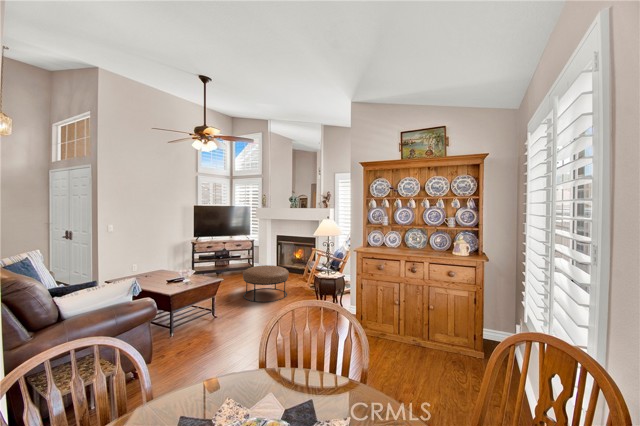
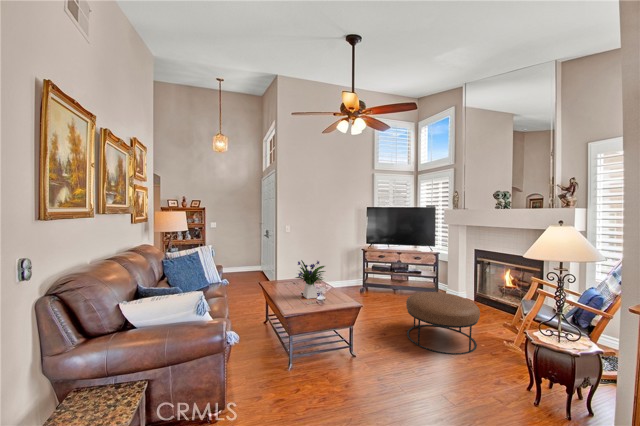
flower arrangement: none [161,251,194,283] -> present [296,260,325,299]

